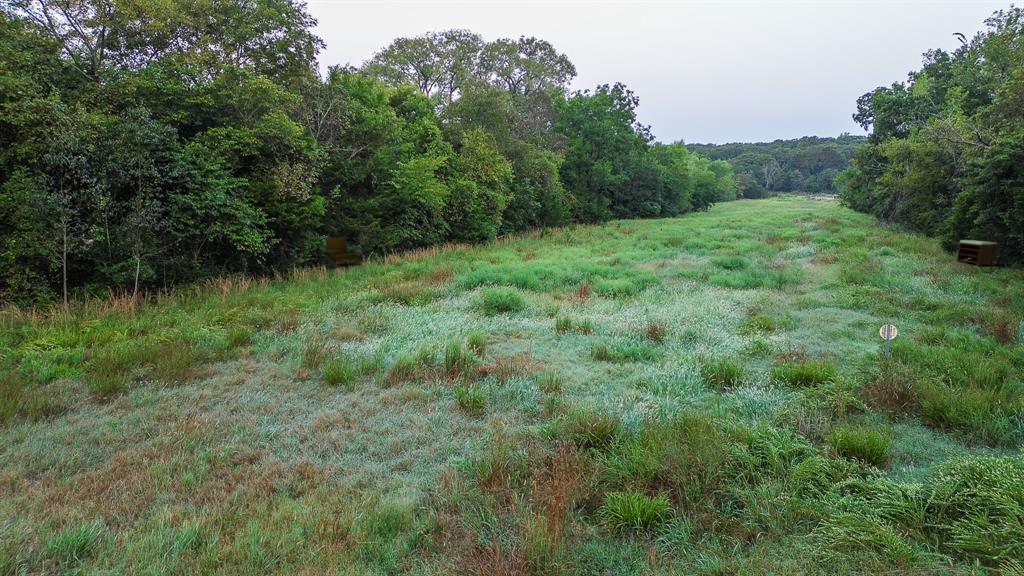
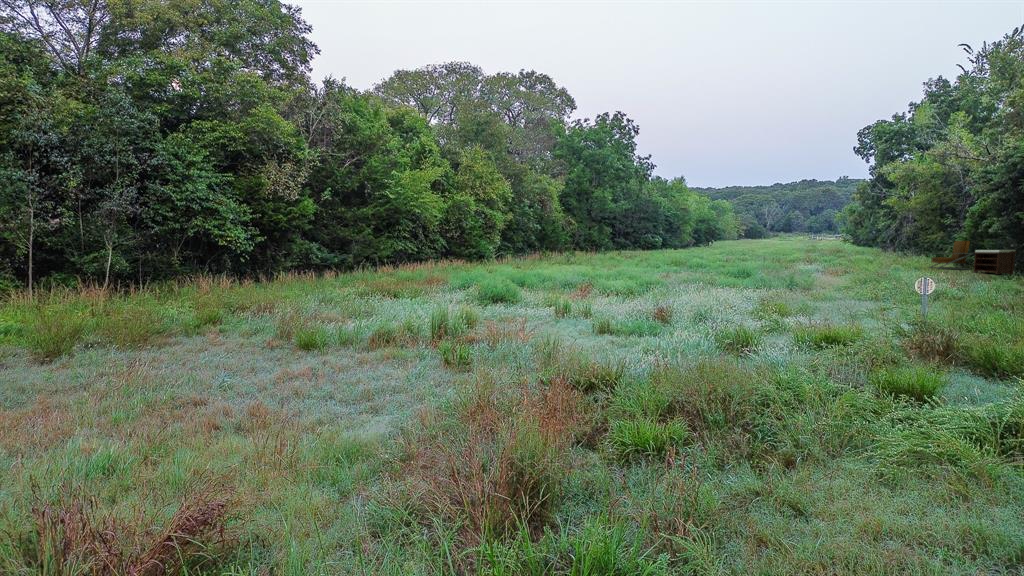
lounge chair: present [321,237,361,268] -> present [930,241,973,269]

